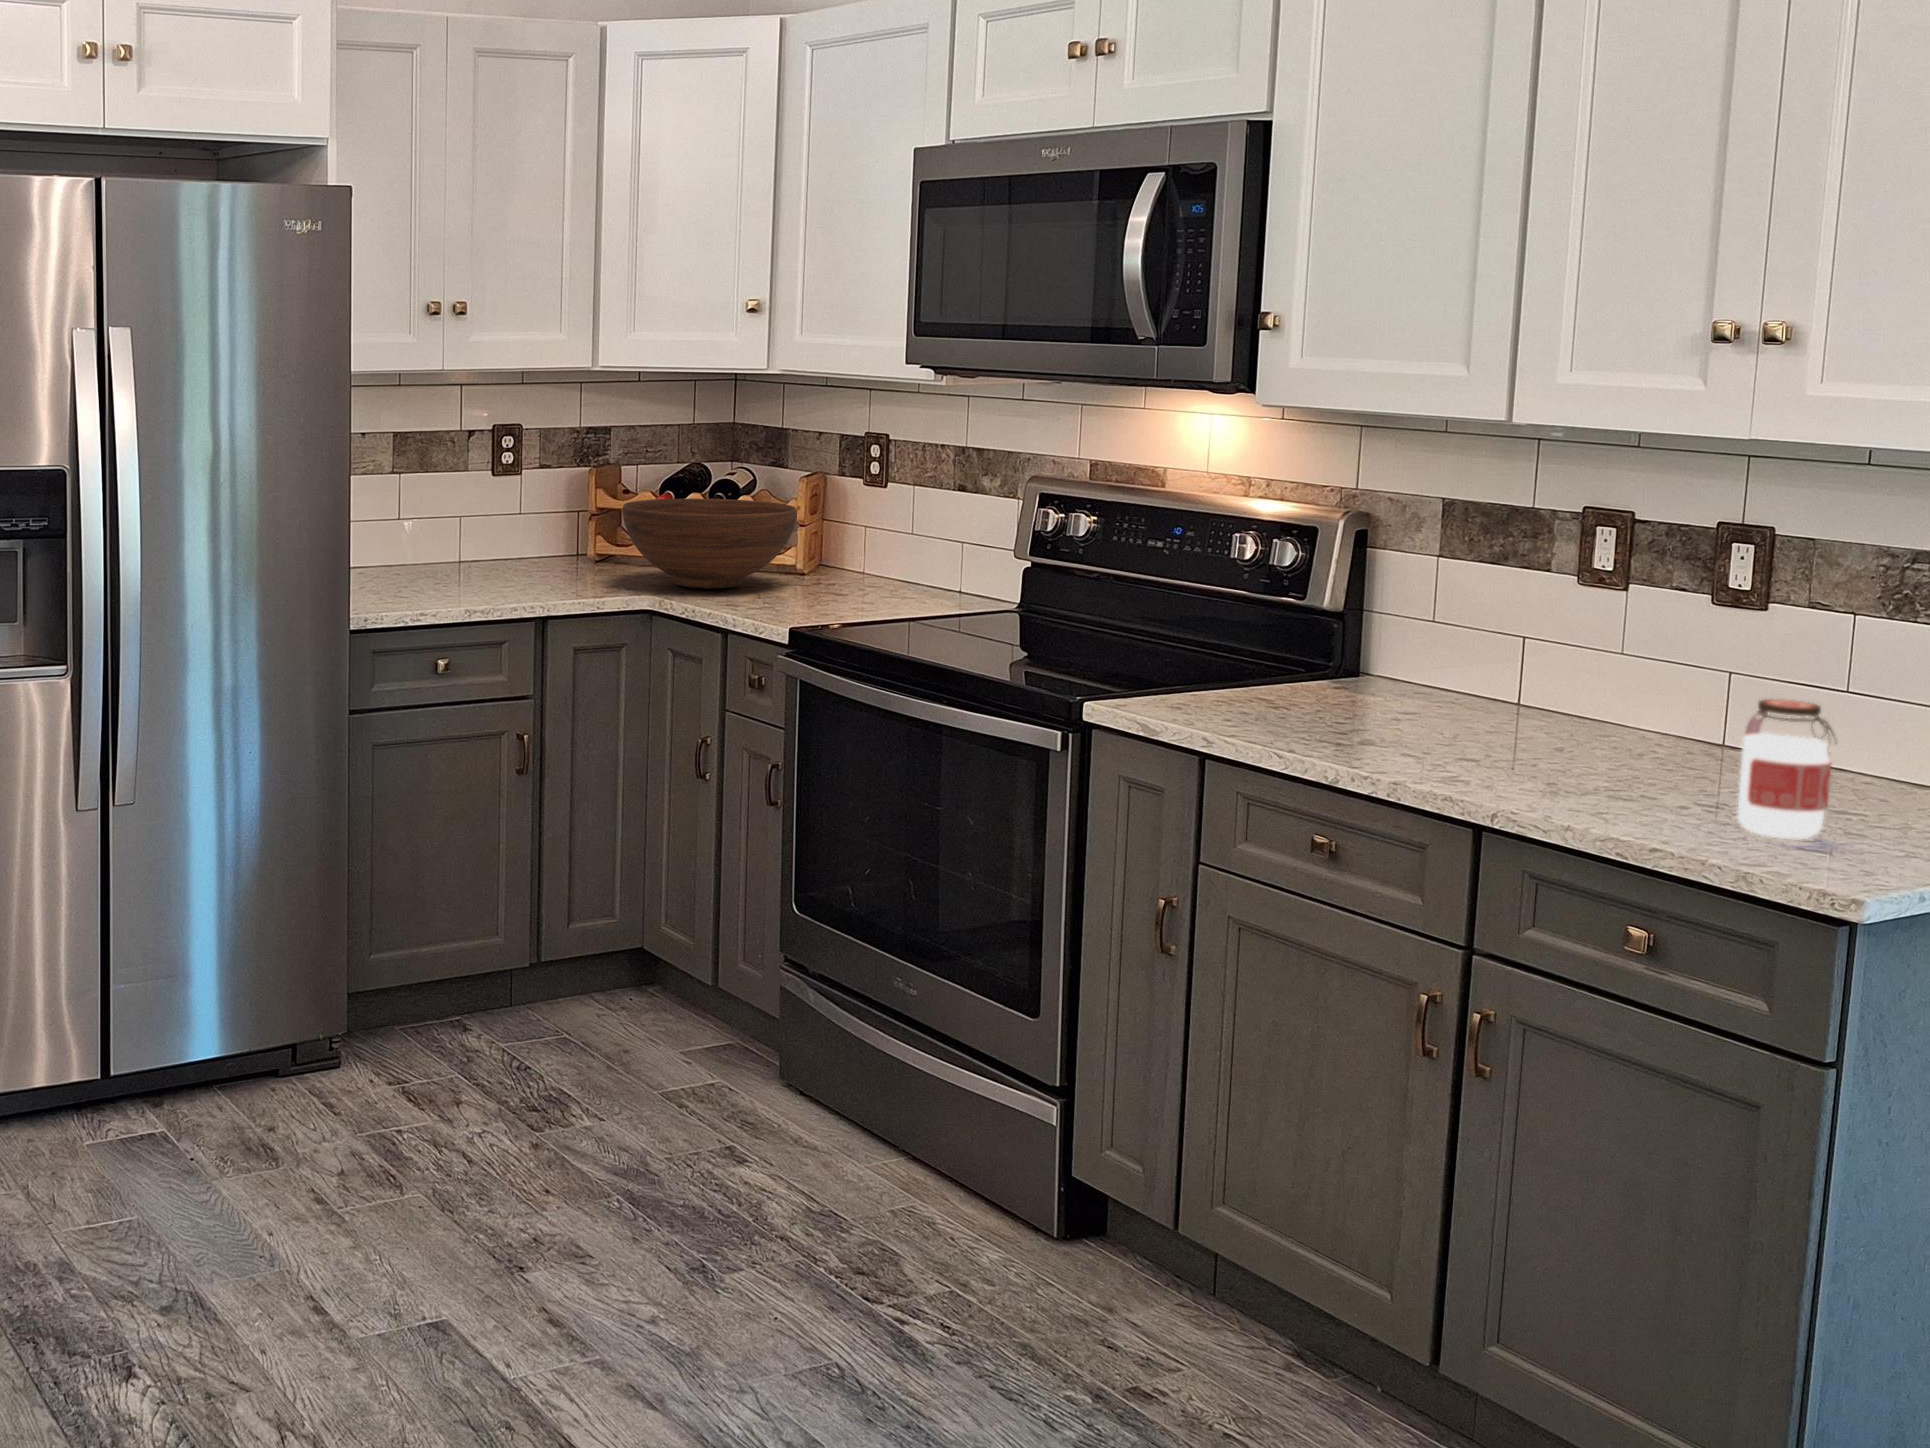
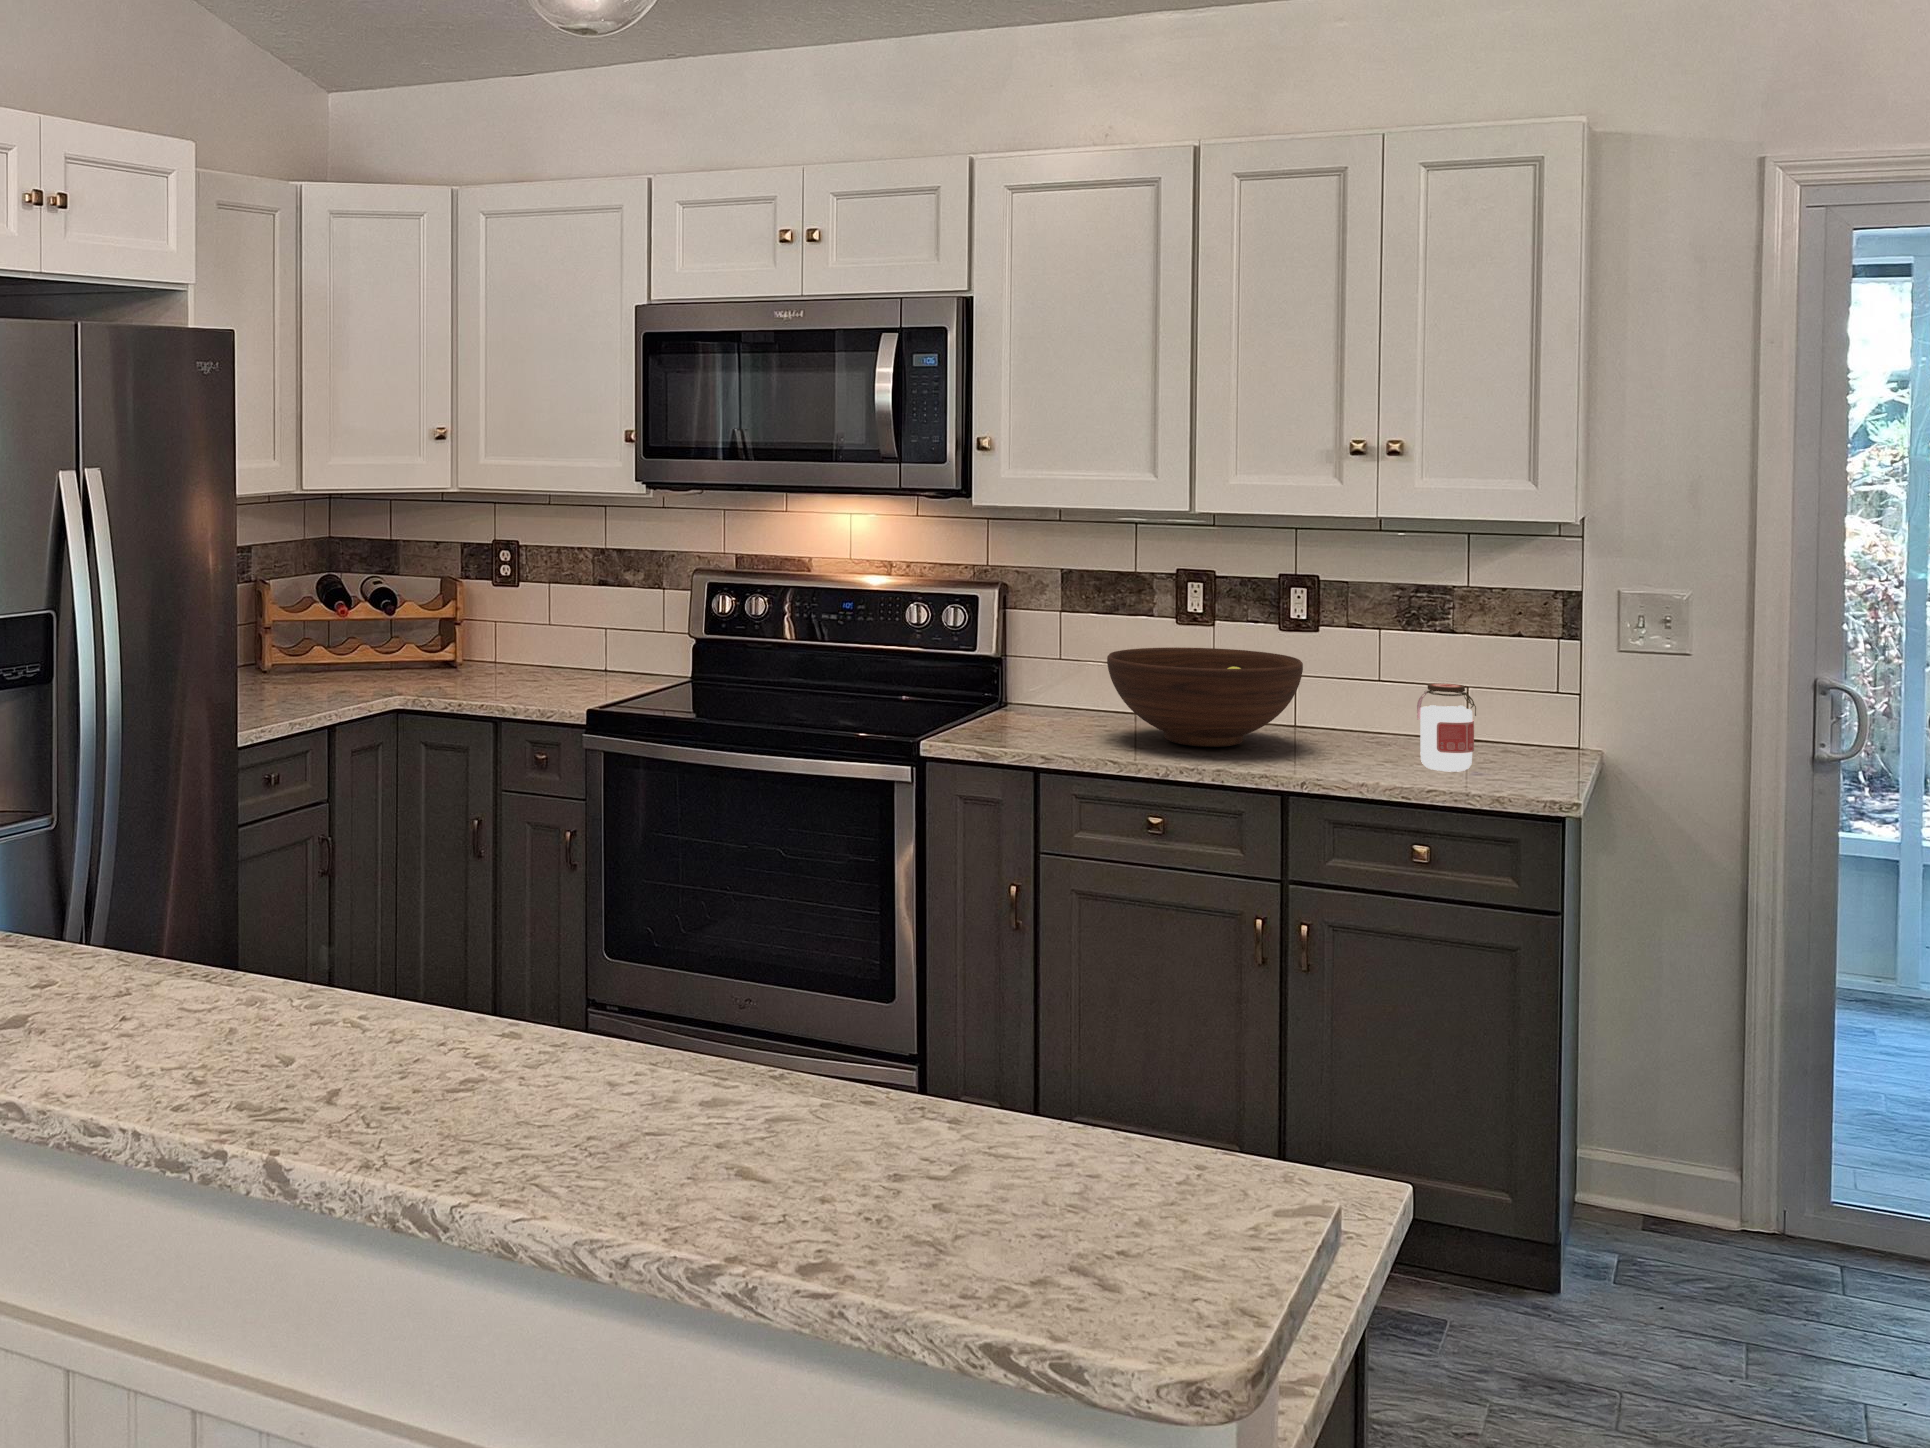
fruit bowl: present [622,499,797,589] -> present [1107,647,1303,747]

